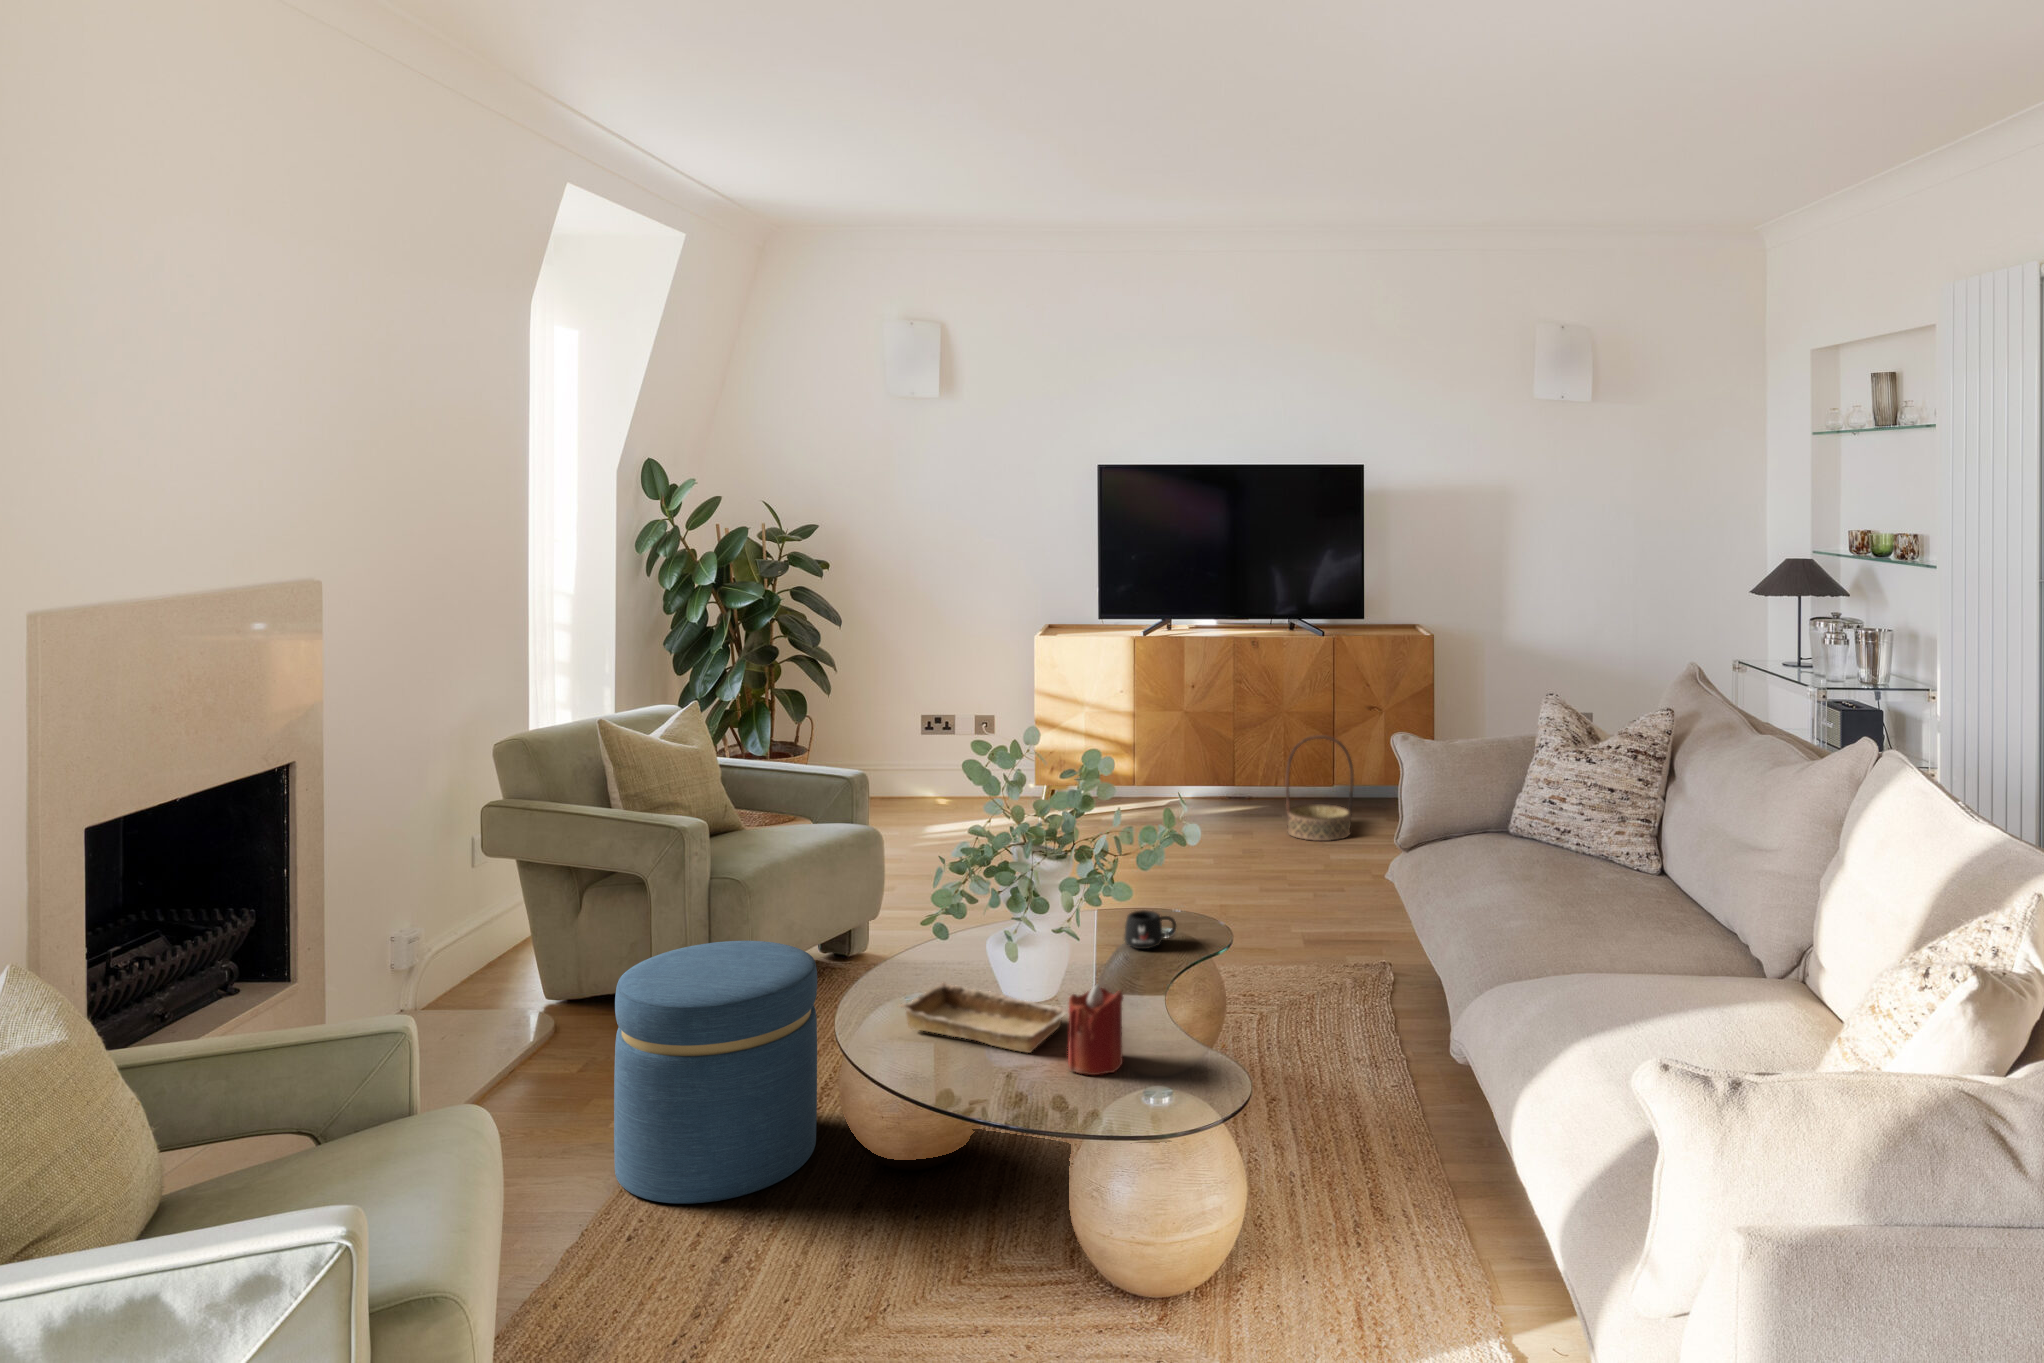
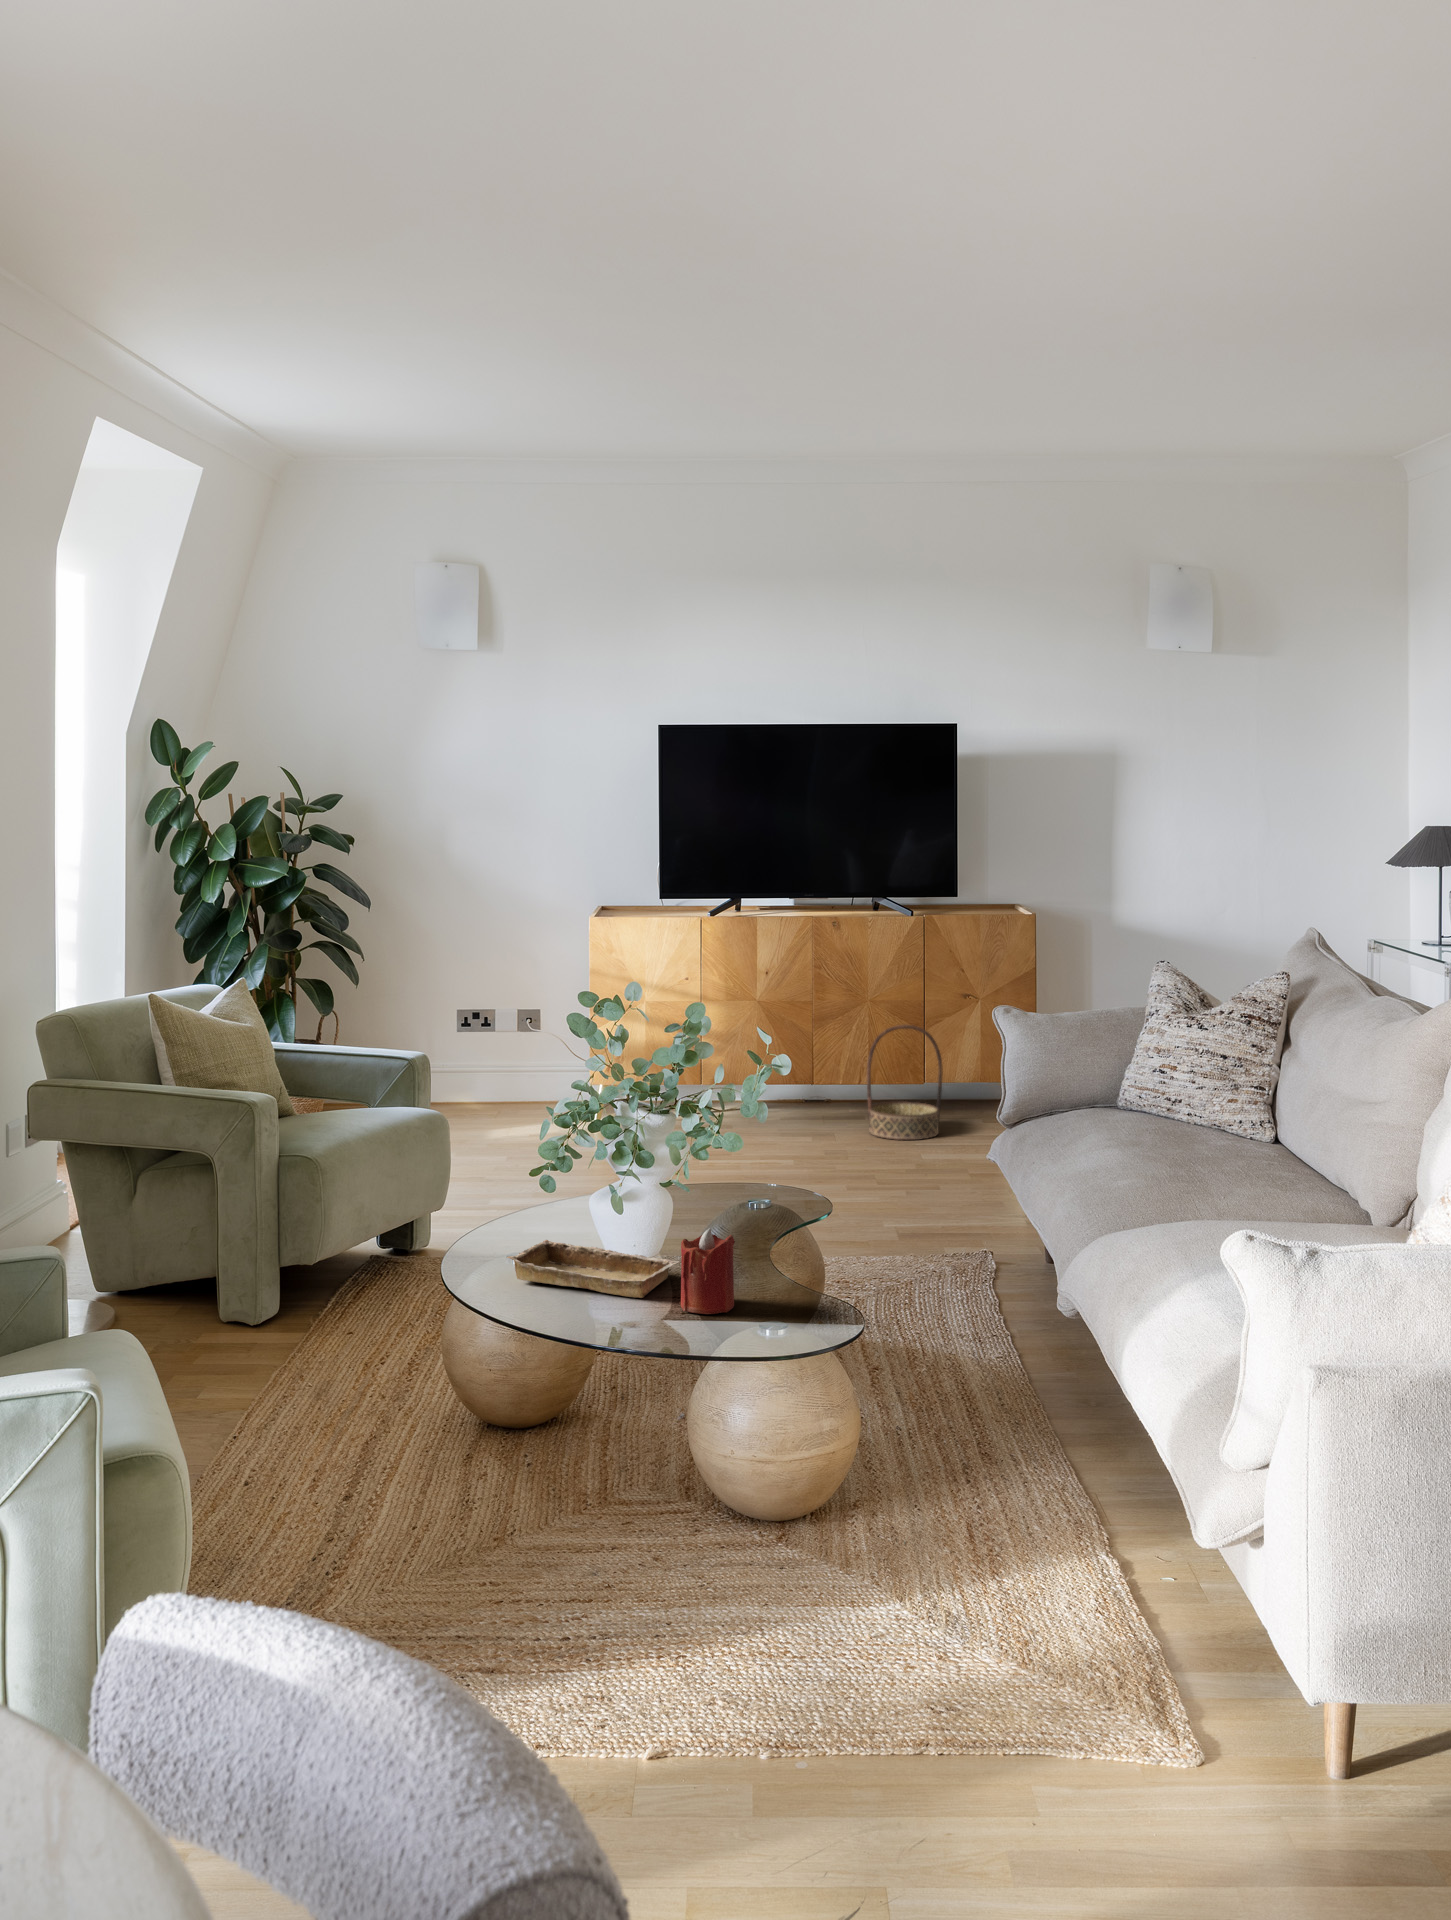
mug: present [1124,910,1176,949] -> none [720,1178,773,1216]
ottoman: present [614,941,817,1204] -> none [219,1208,418,1451]

